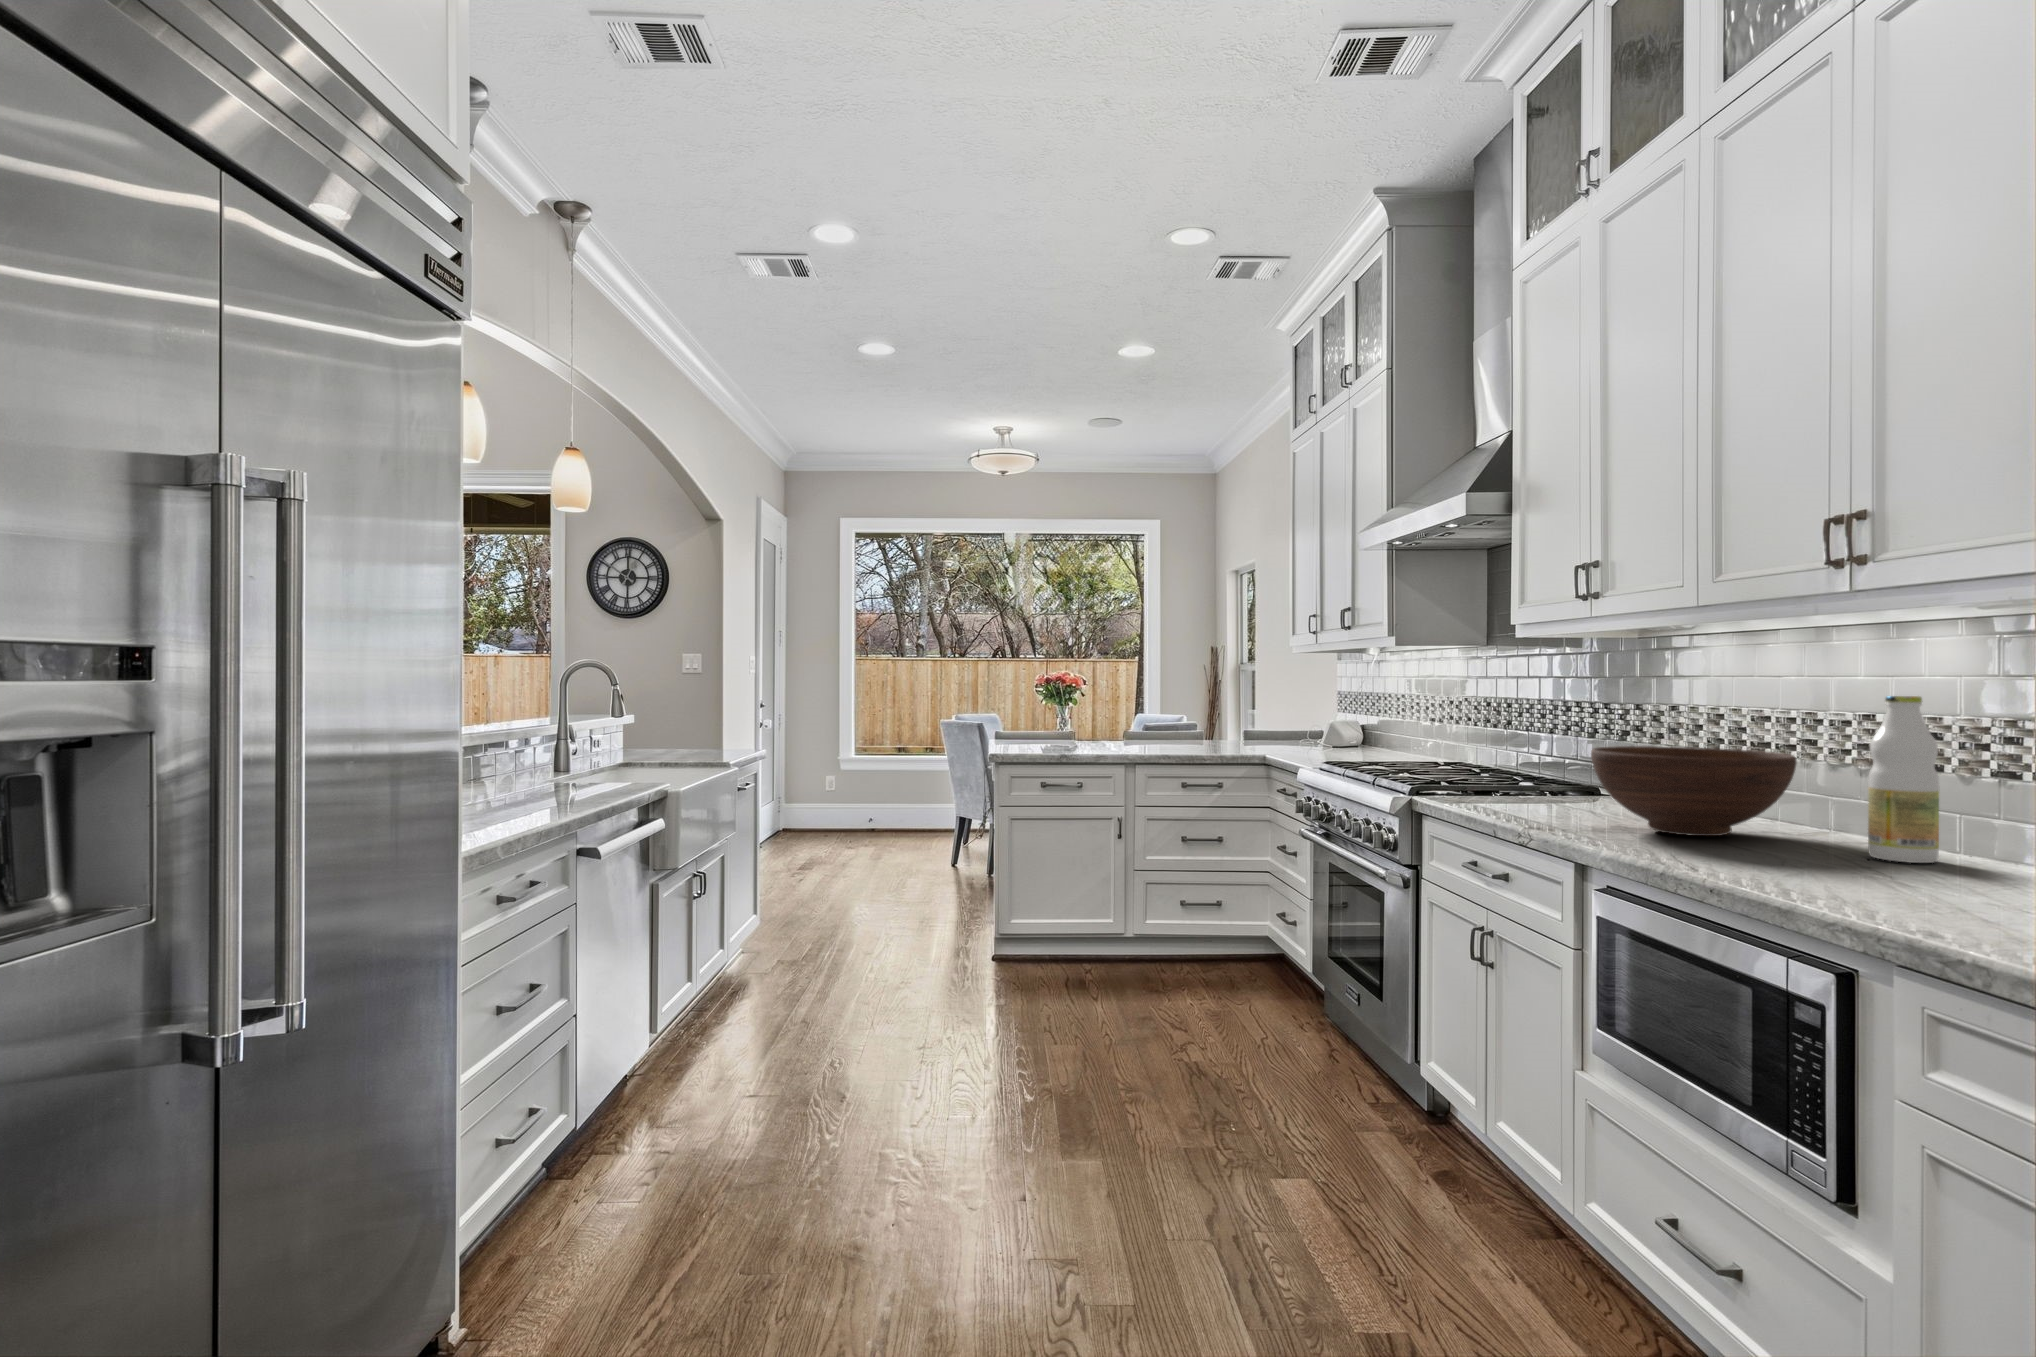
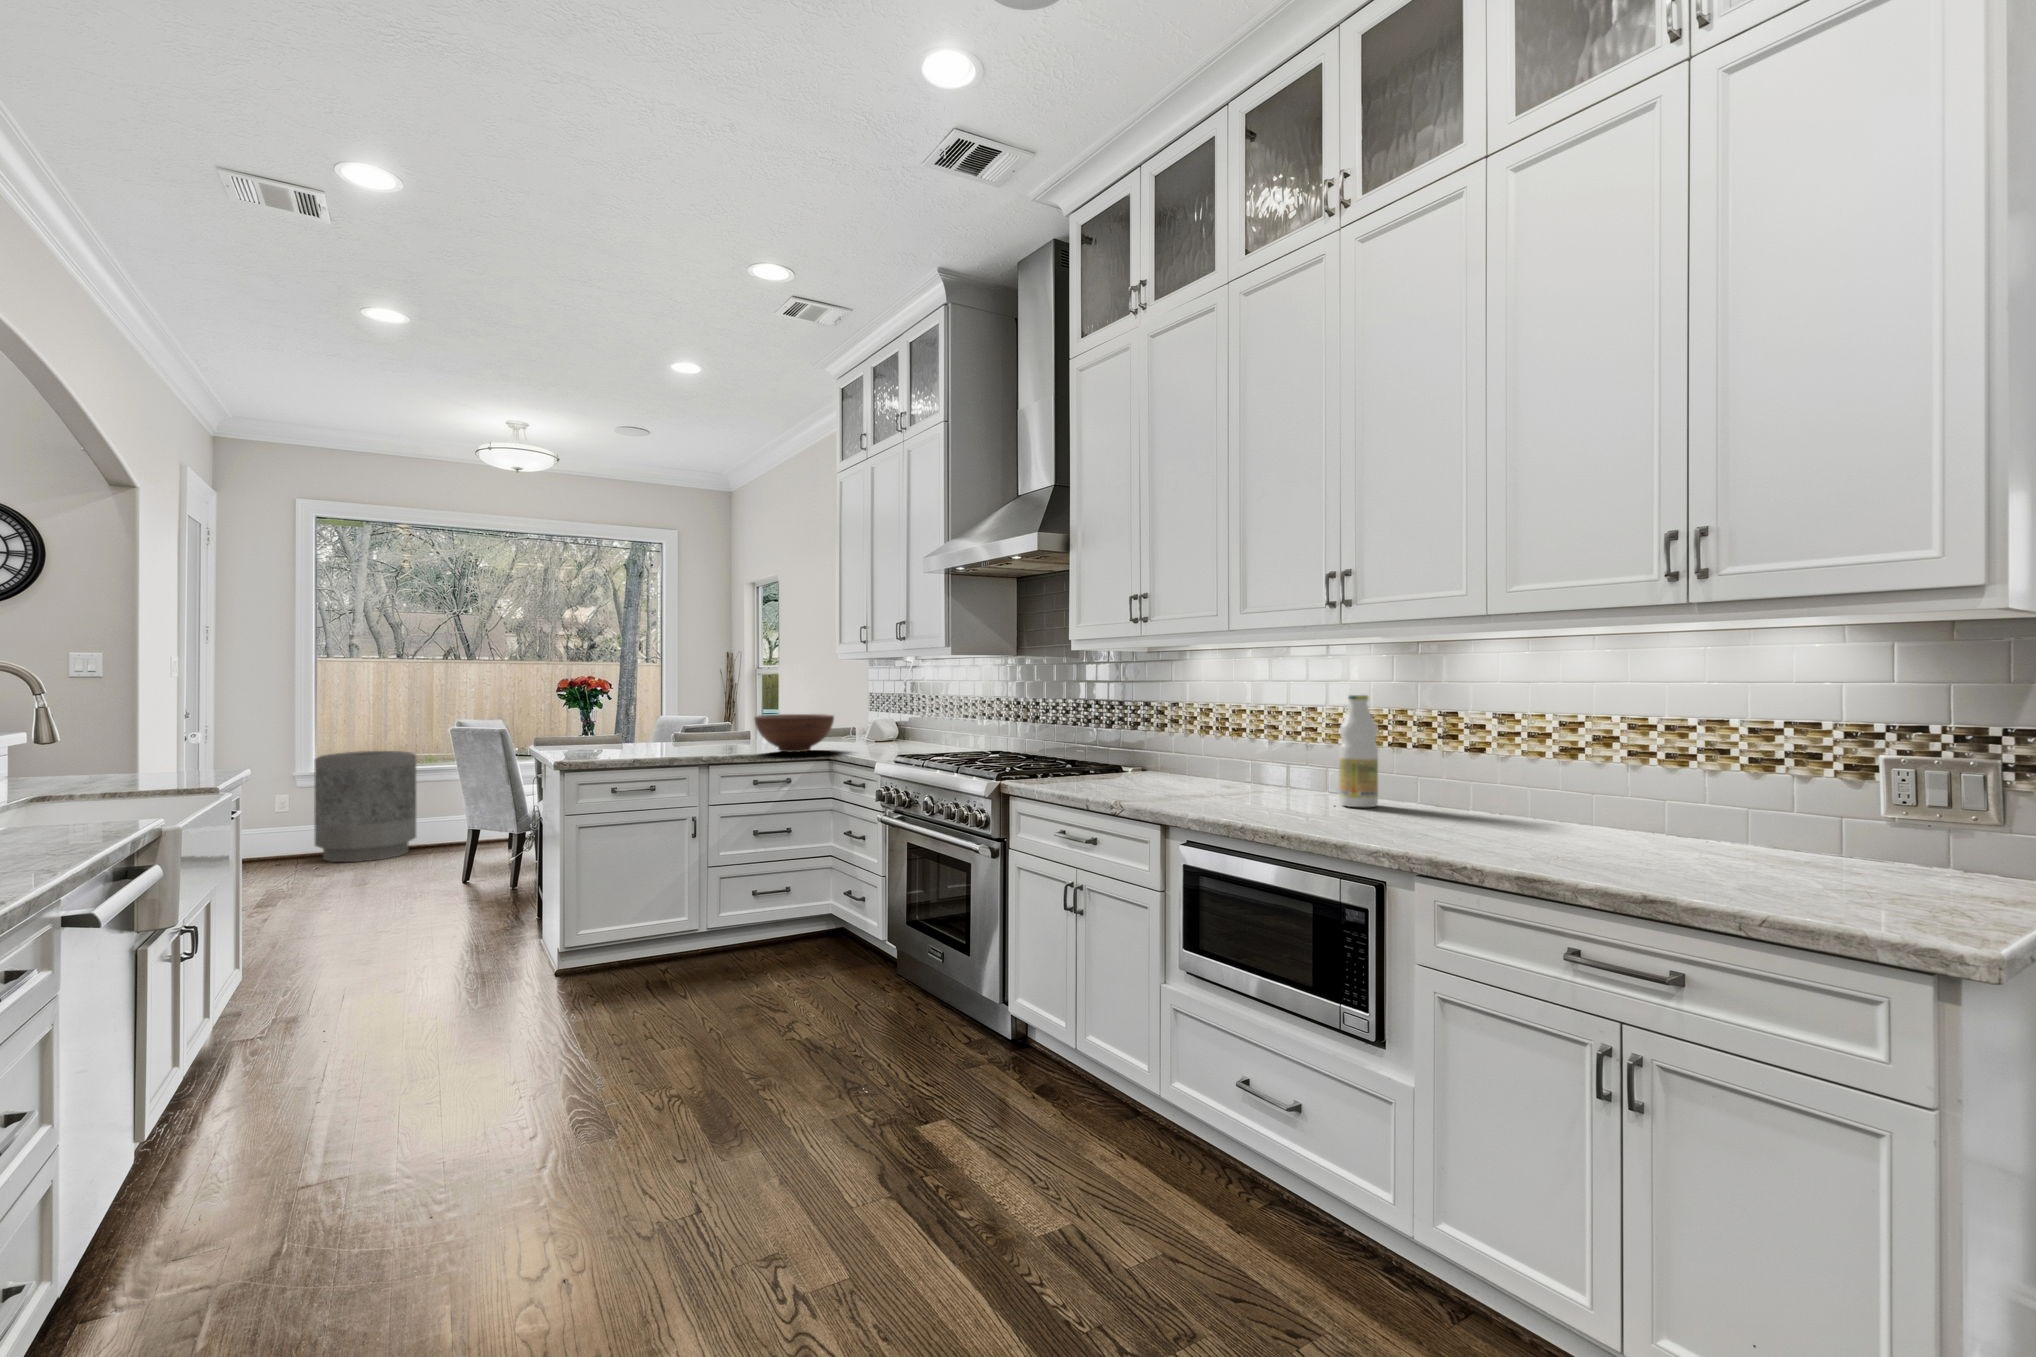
trash can: none [853,739,930,838] -> present [314,751,416,862]
fruit bowl: present [1591,746,1797,836] -> present [754,714,834,752]

